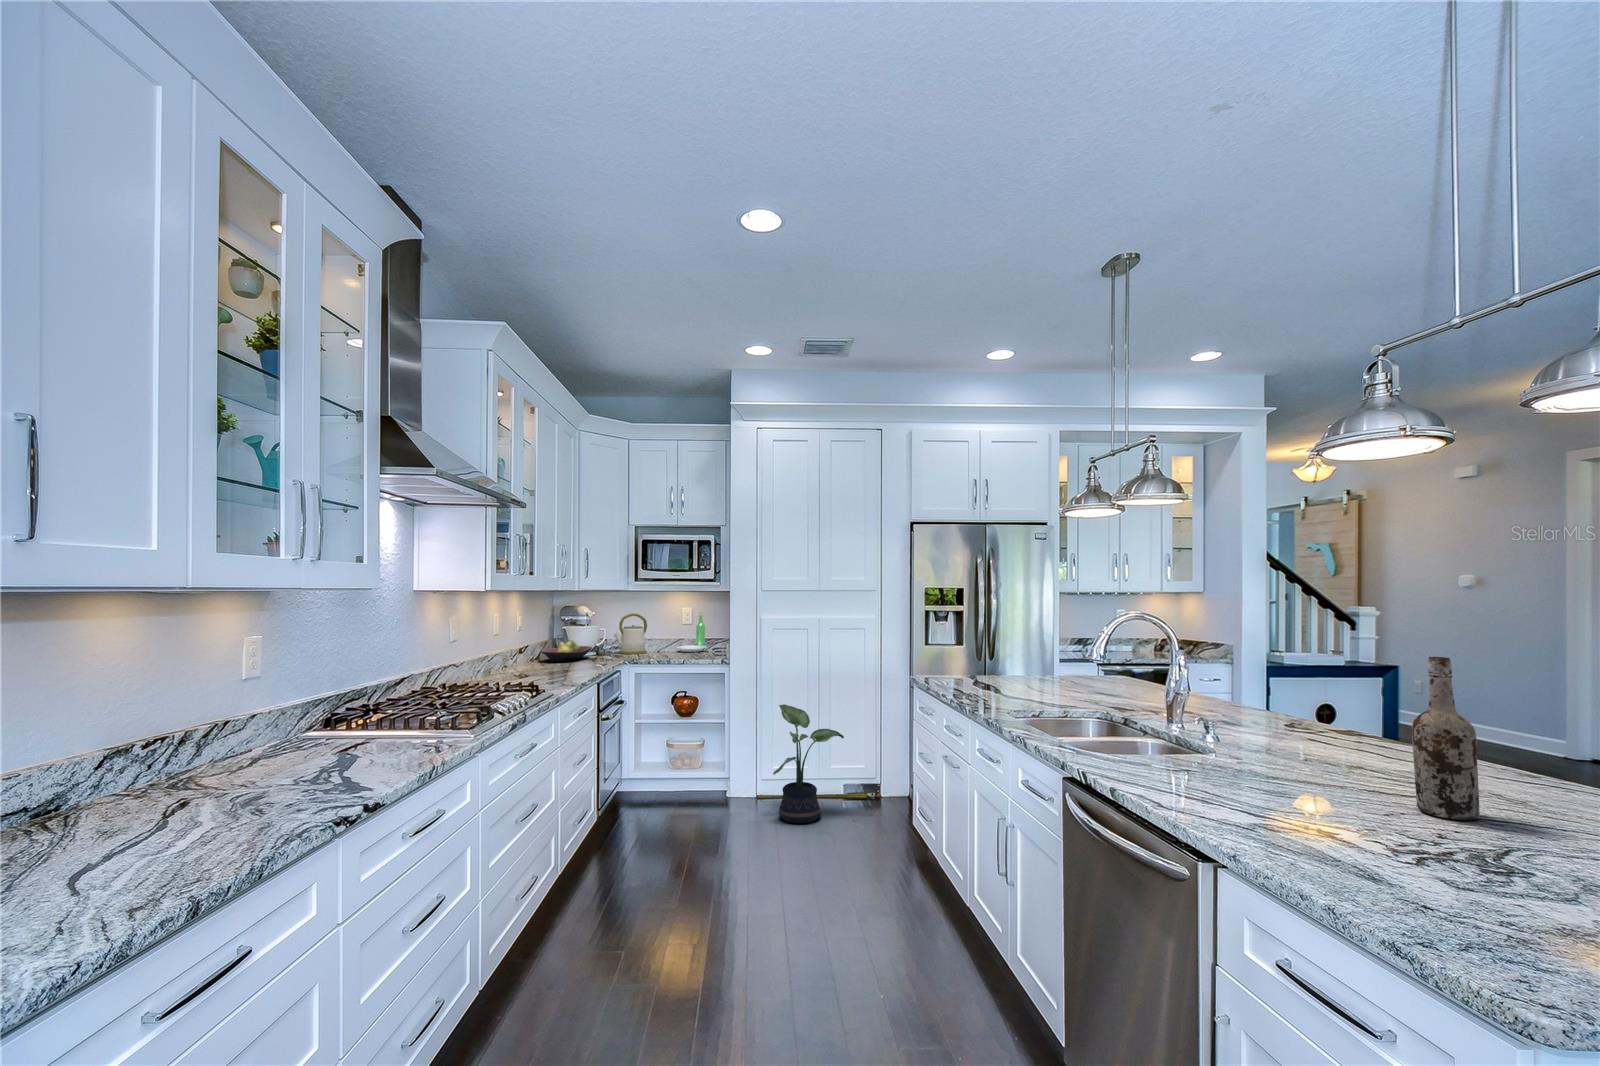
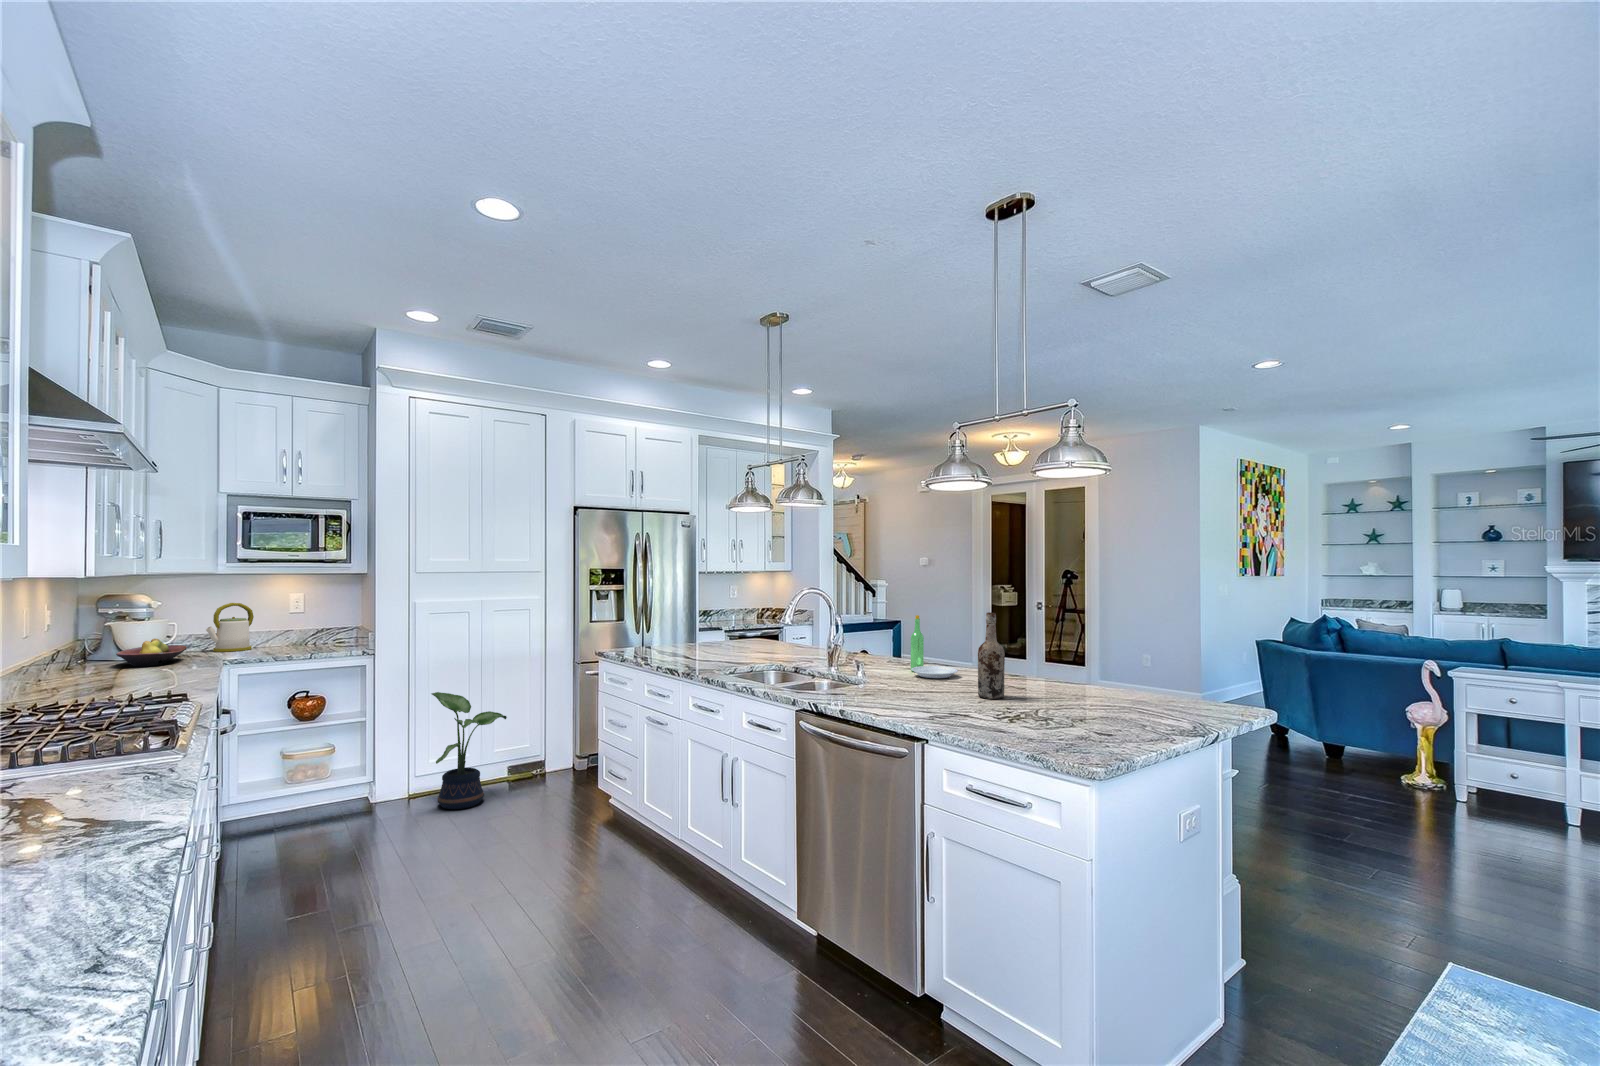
plate: present [676,612,706,652] -> present [911,615,958,678]

